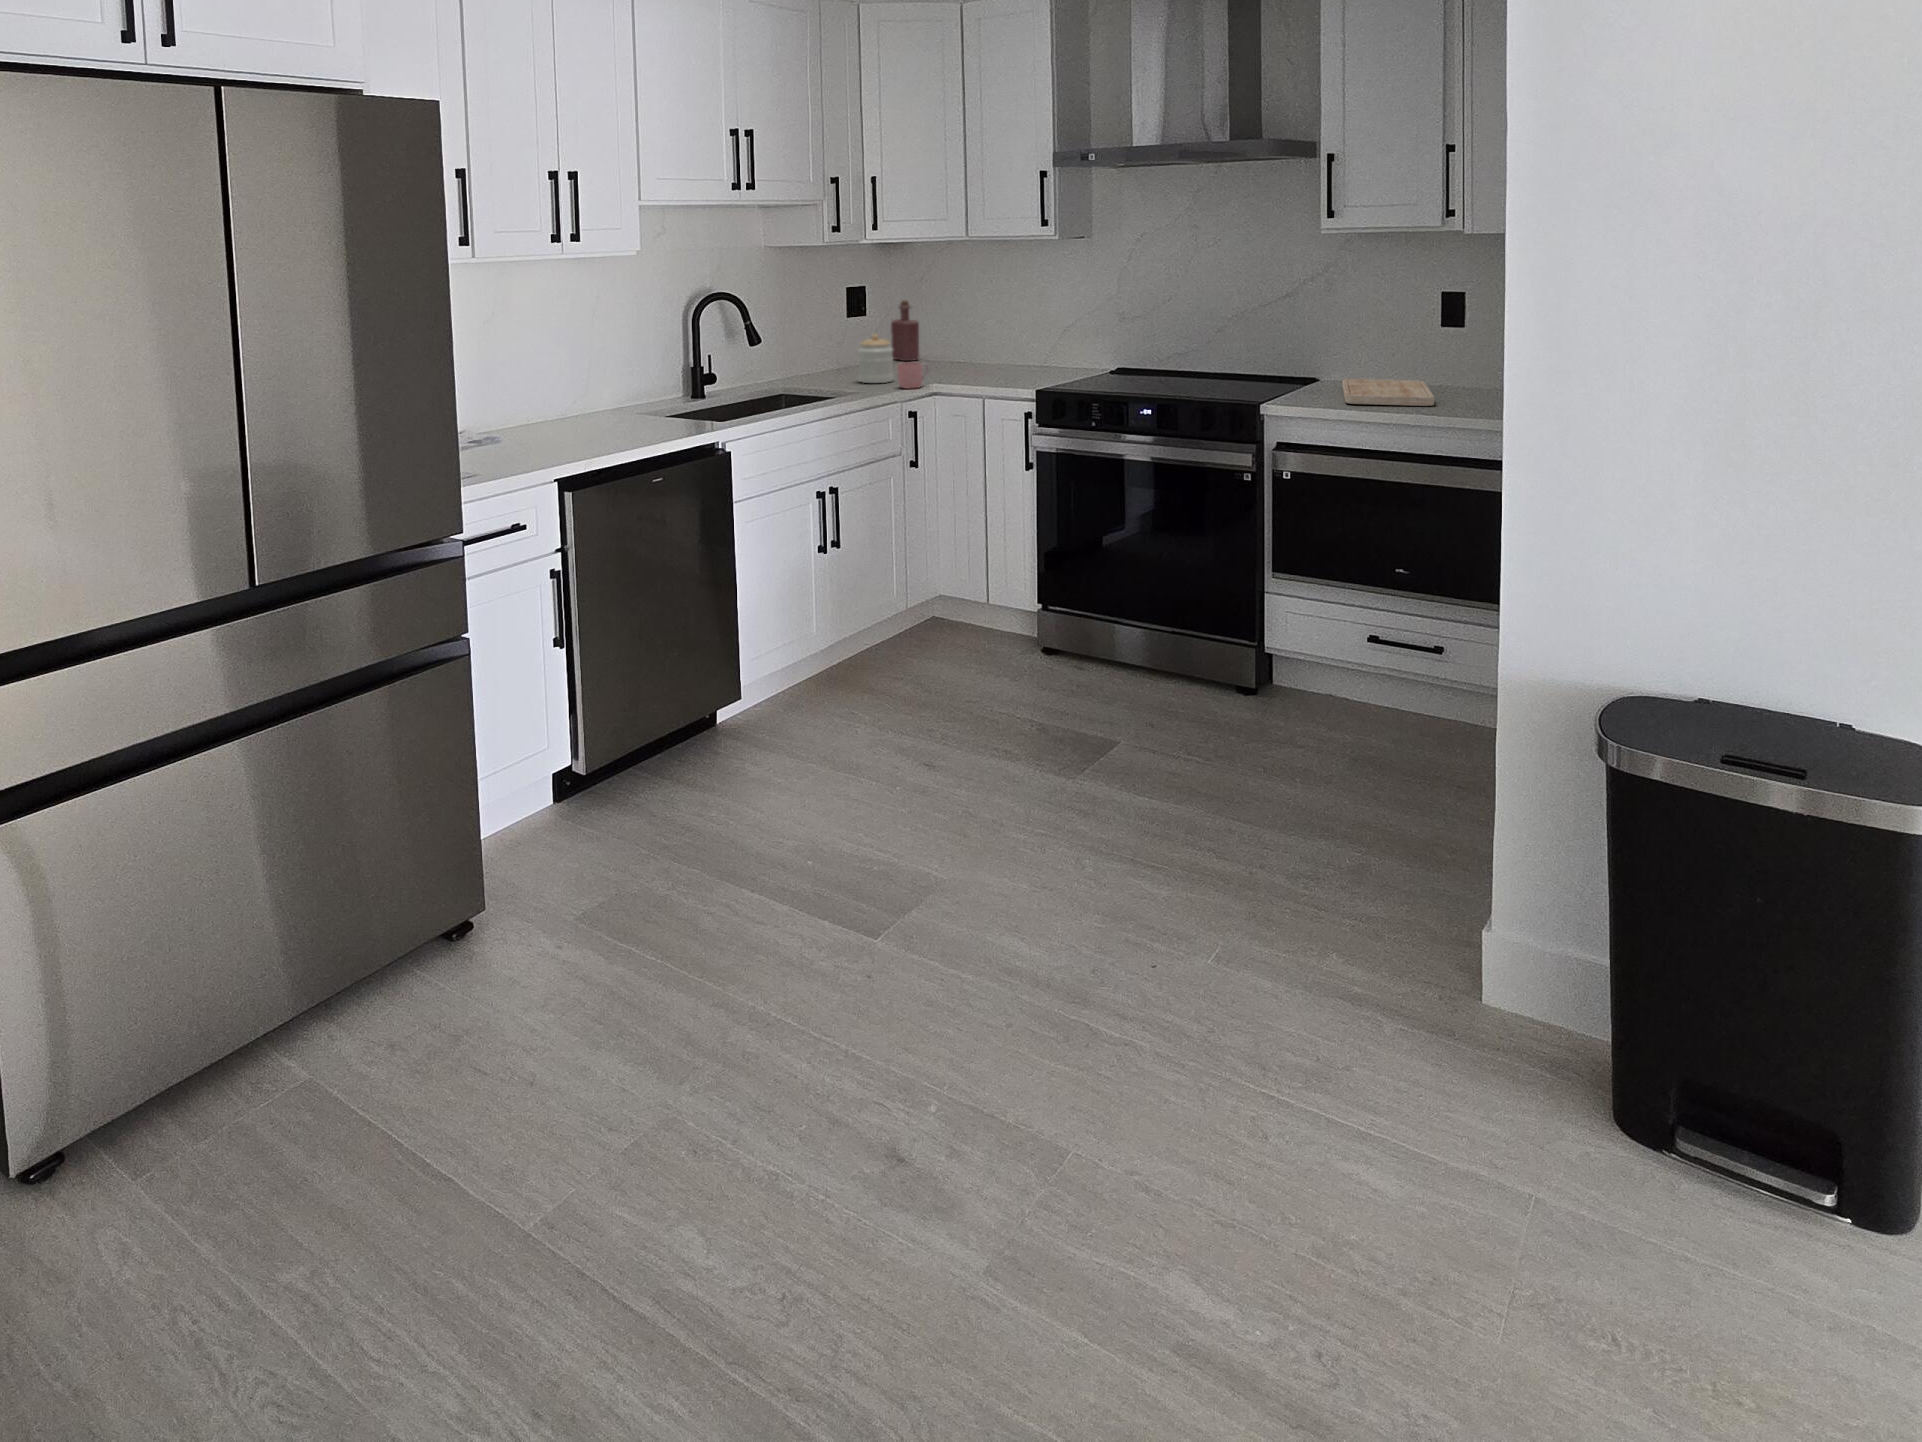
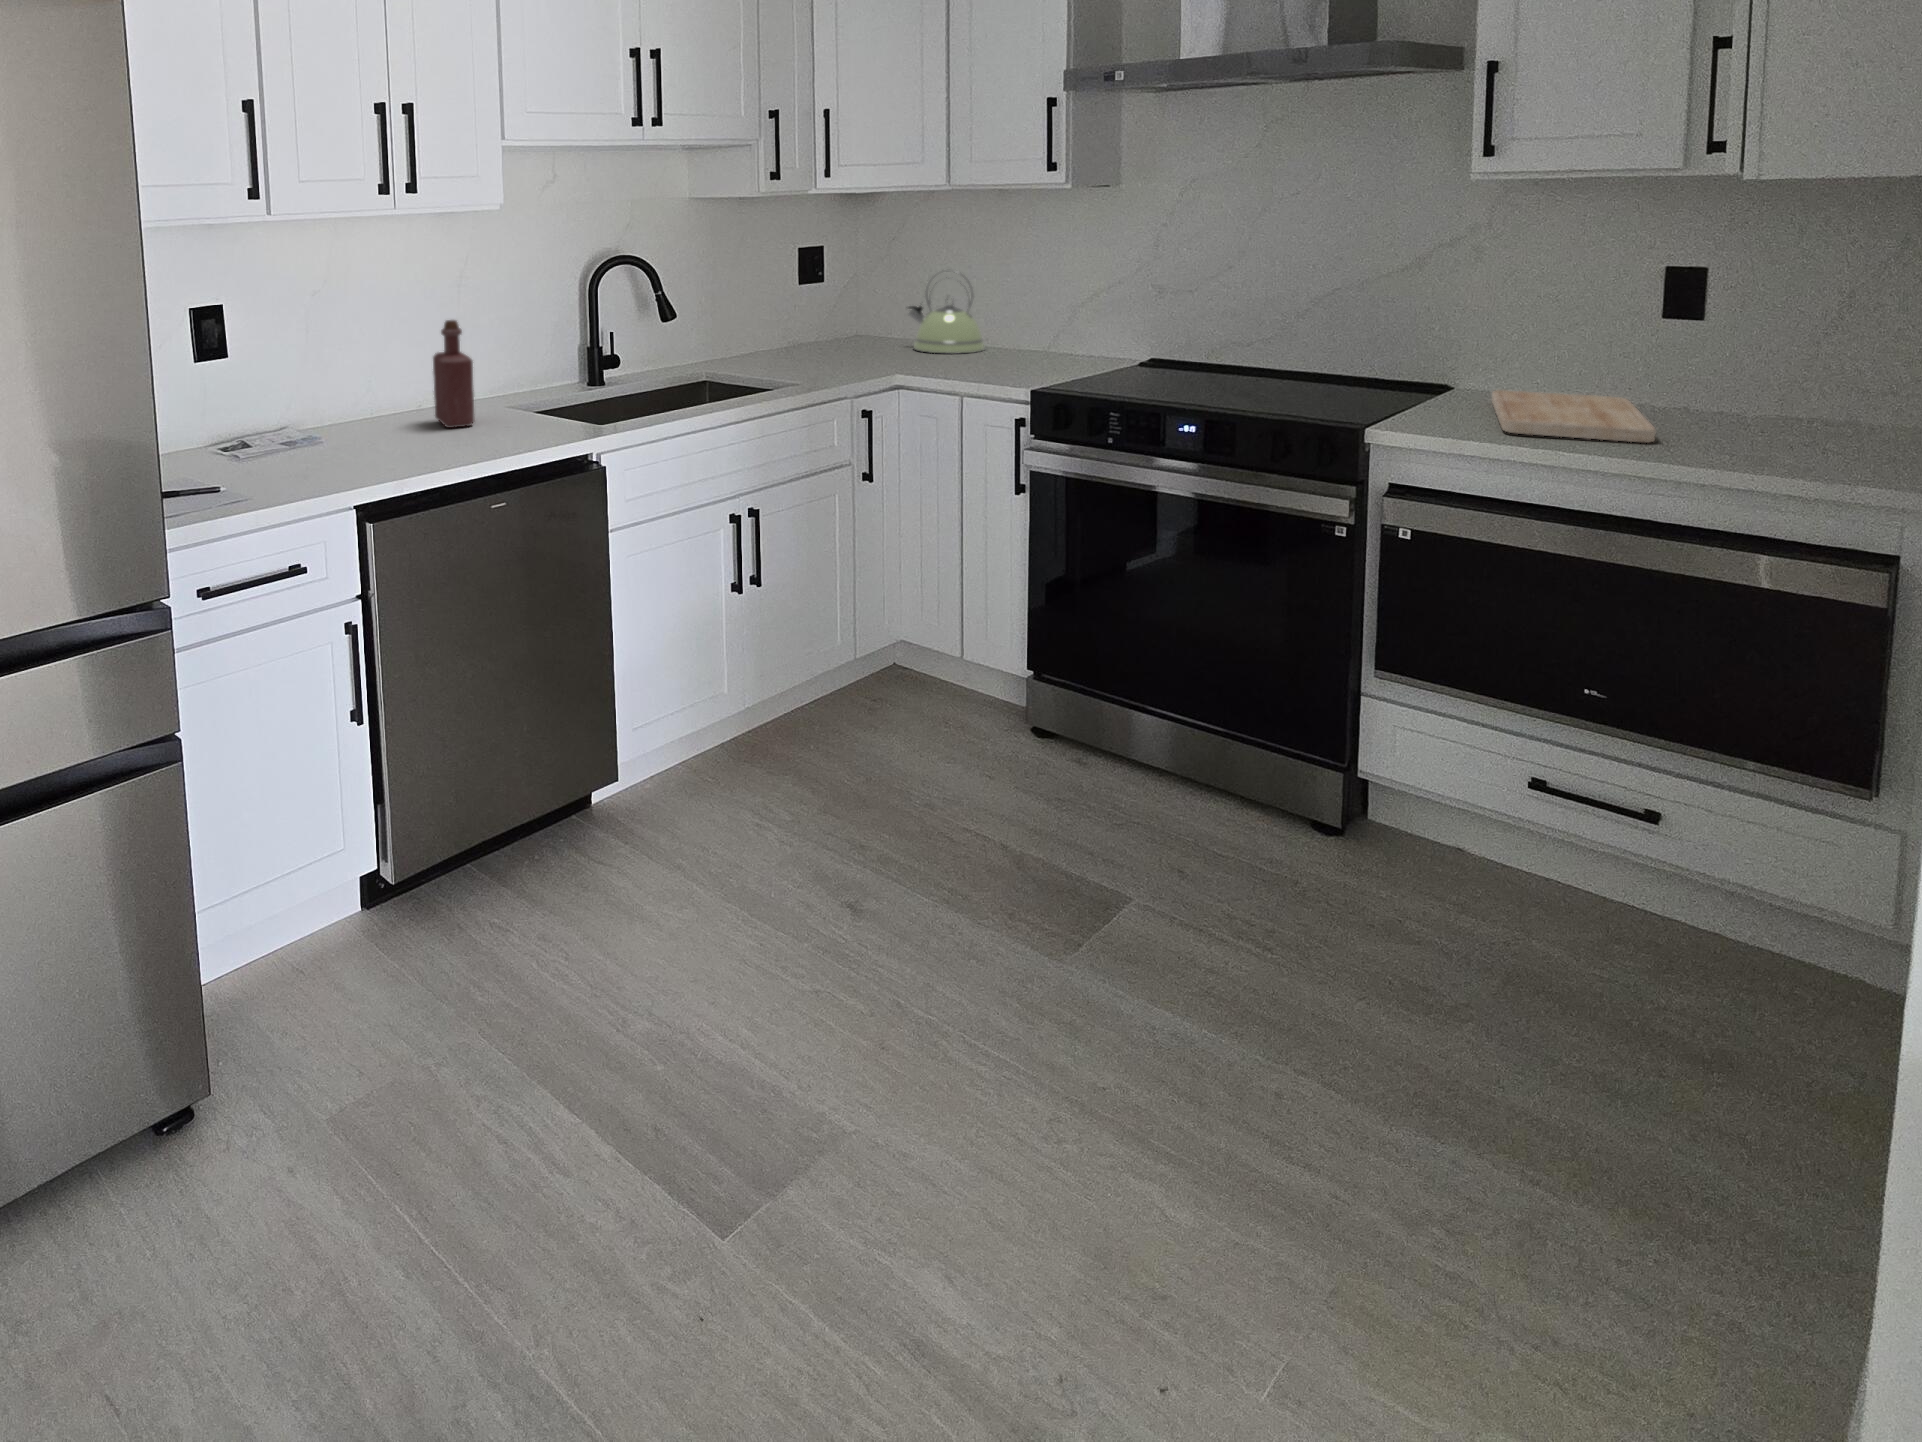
bottle: present [891,301,919,361] -> present [433,320,474,428]
kettle: none [934,304,995,369] -> present [908,269,985,354]
jar: present [859,334,893,383] -> none [802,308,847,371]
mug: present [898,363,929,388] -> none [849,347,891,380]

